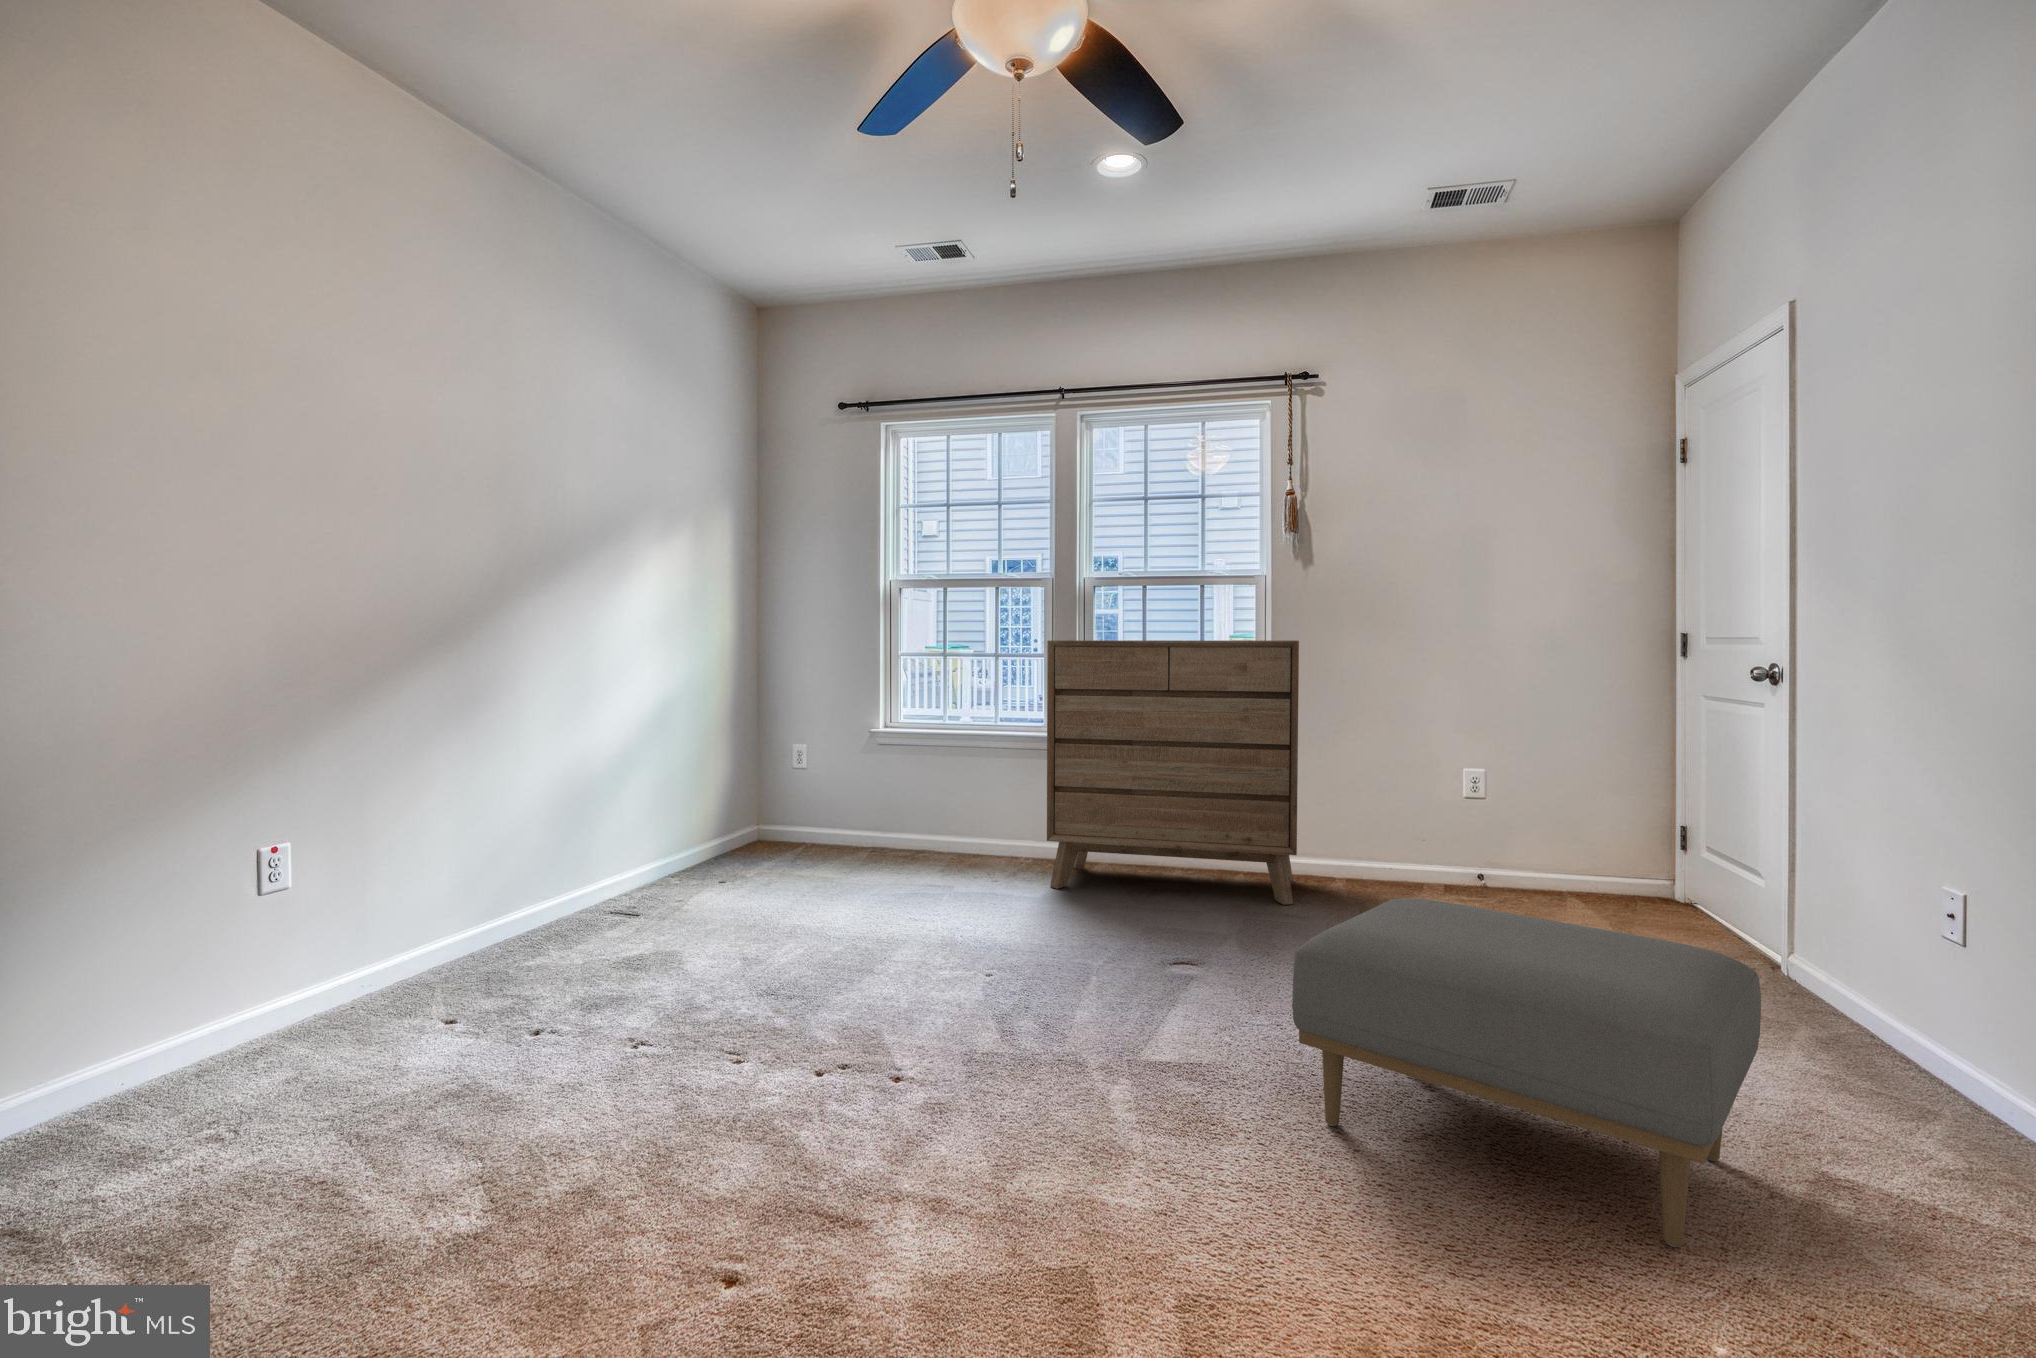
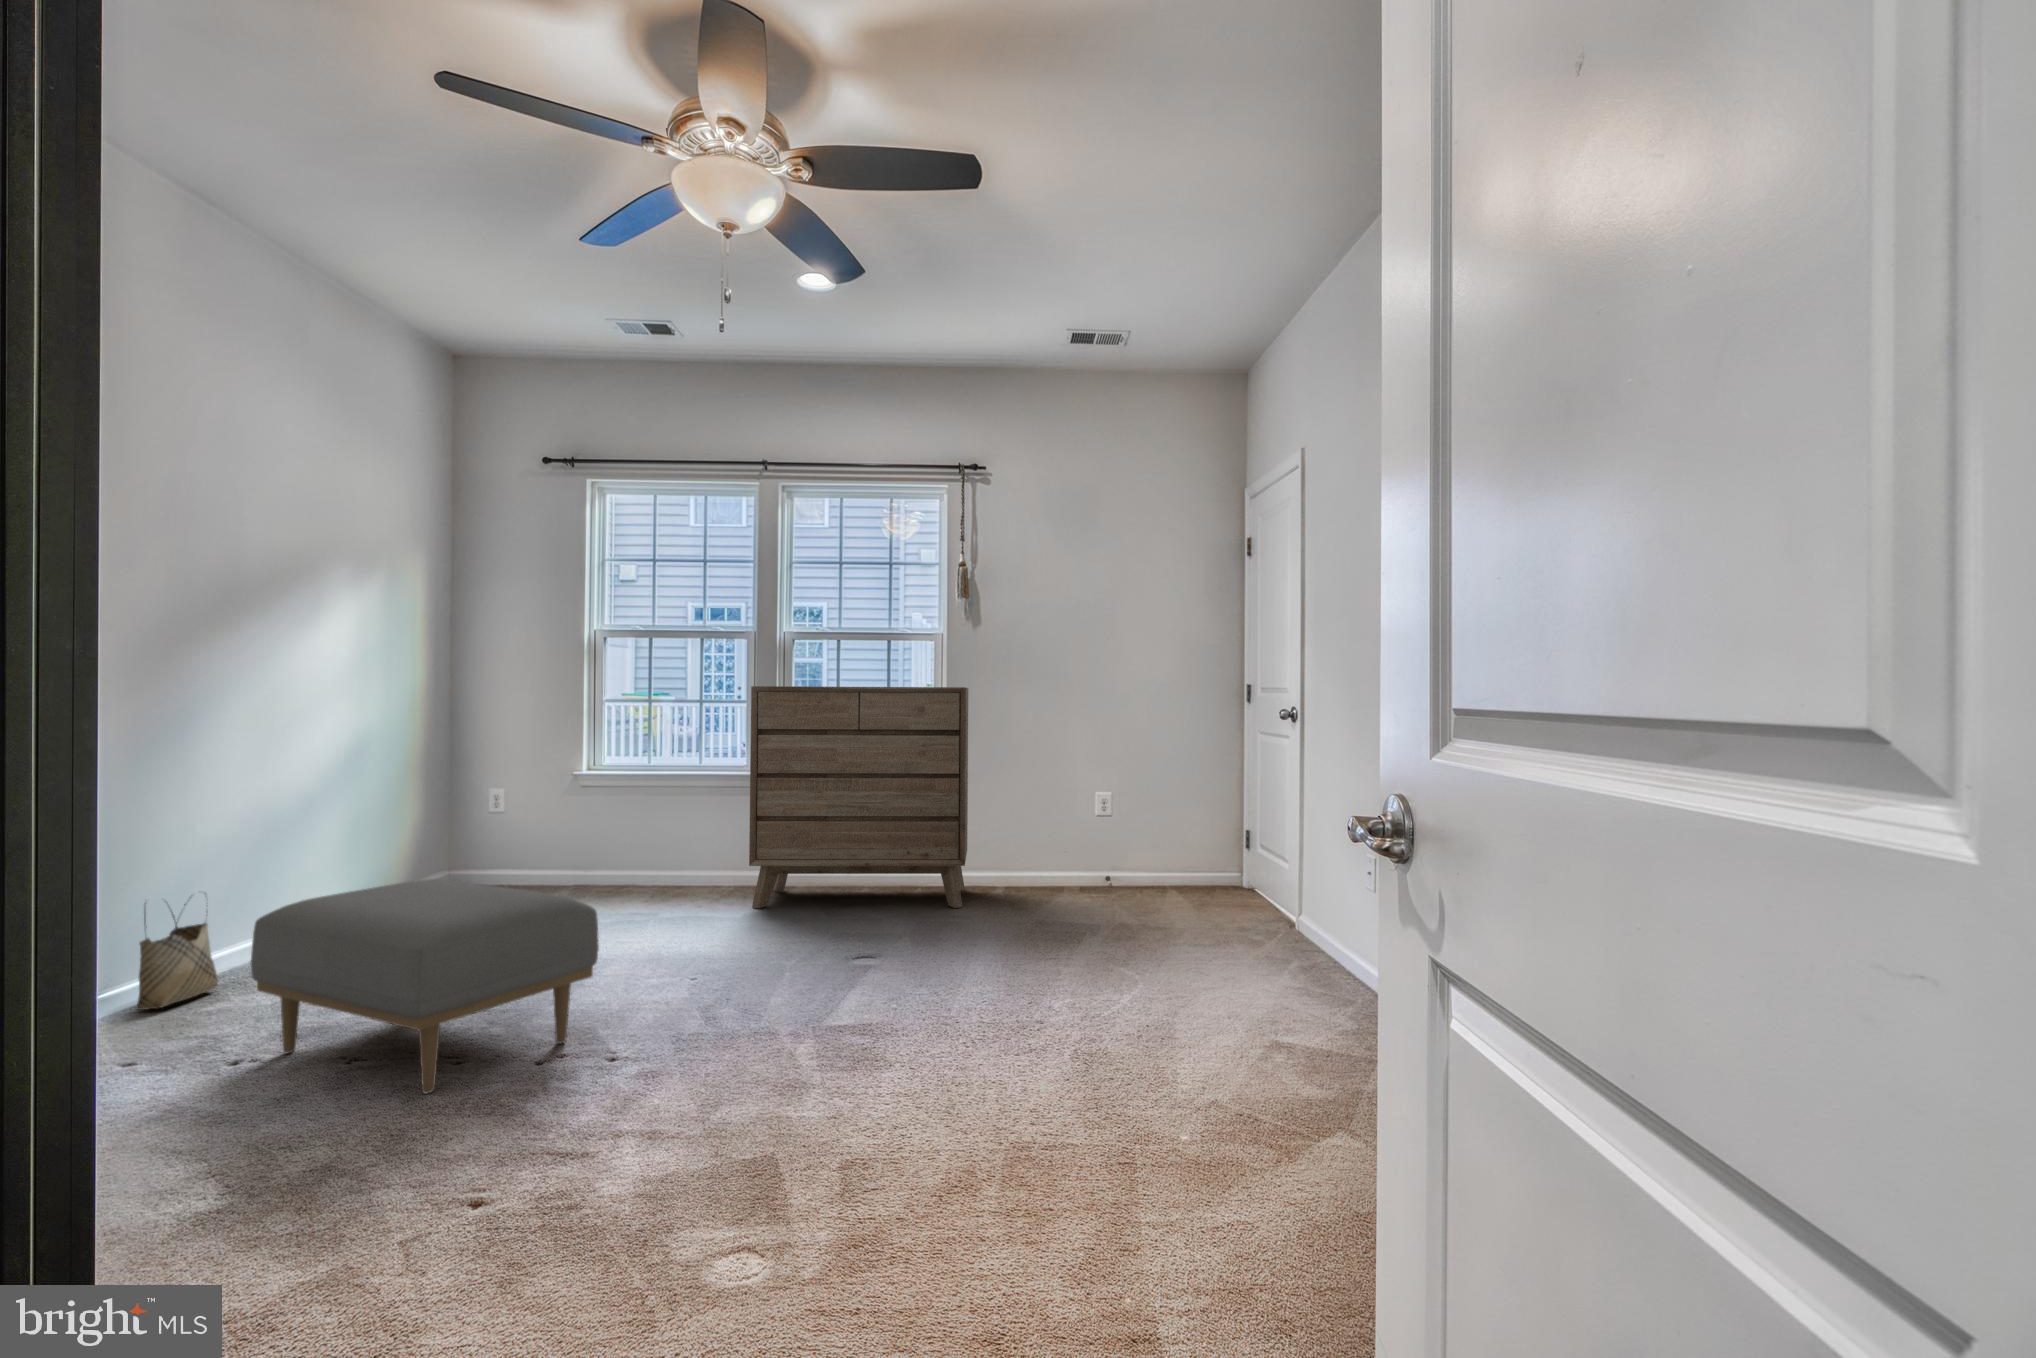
woven basket: none [474,847,544,959] -> present [136,904,218,1010]
ottoman: present [1292,898,1761,1247] -> present [251,879,599,1093]

